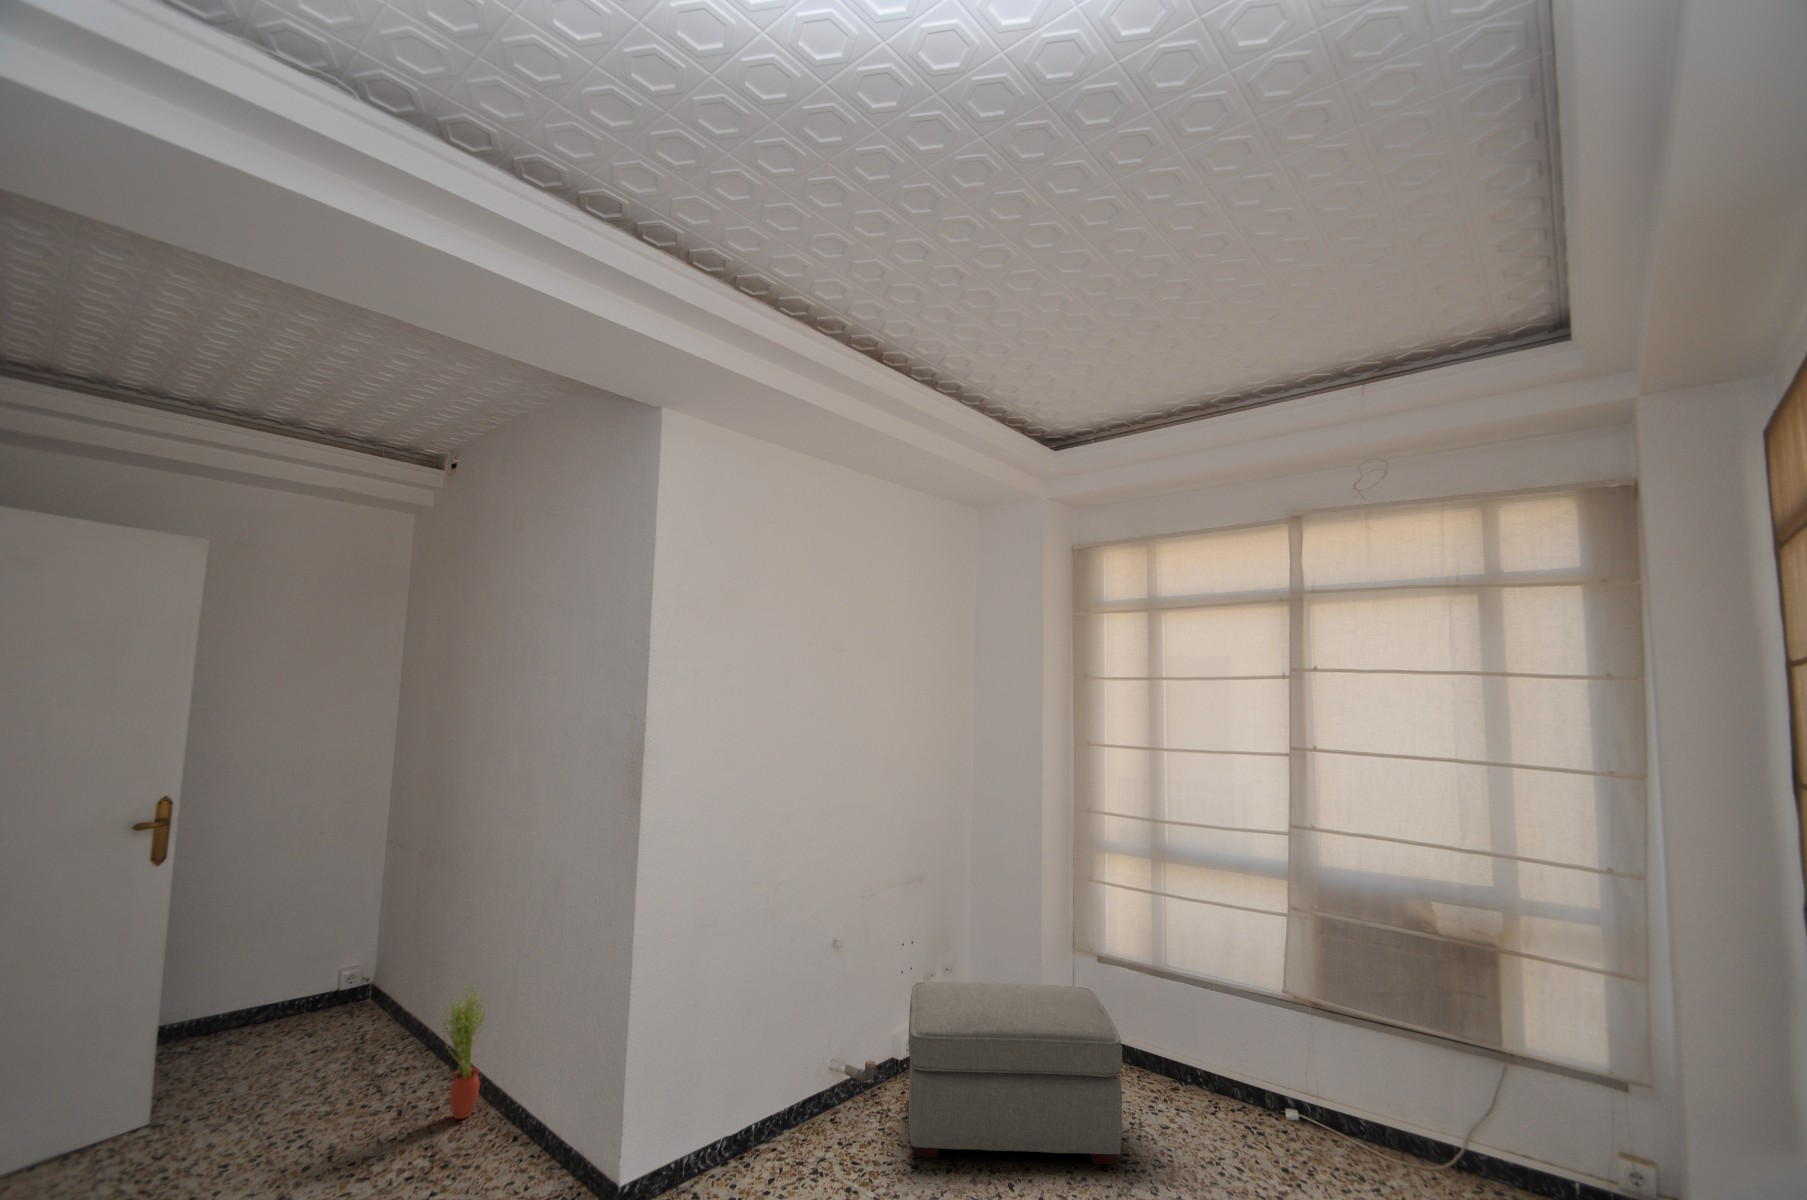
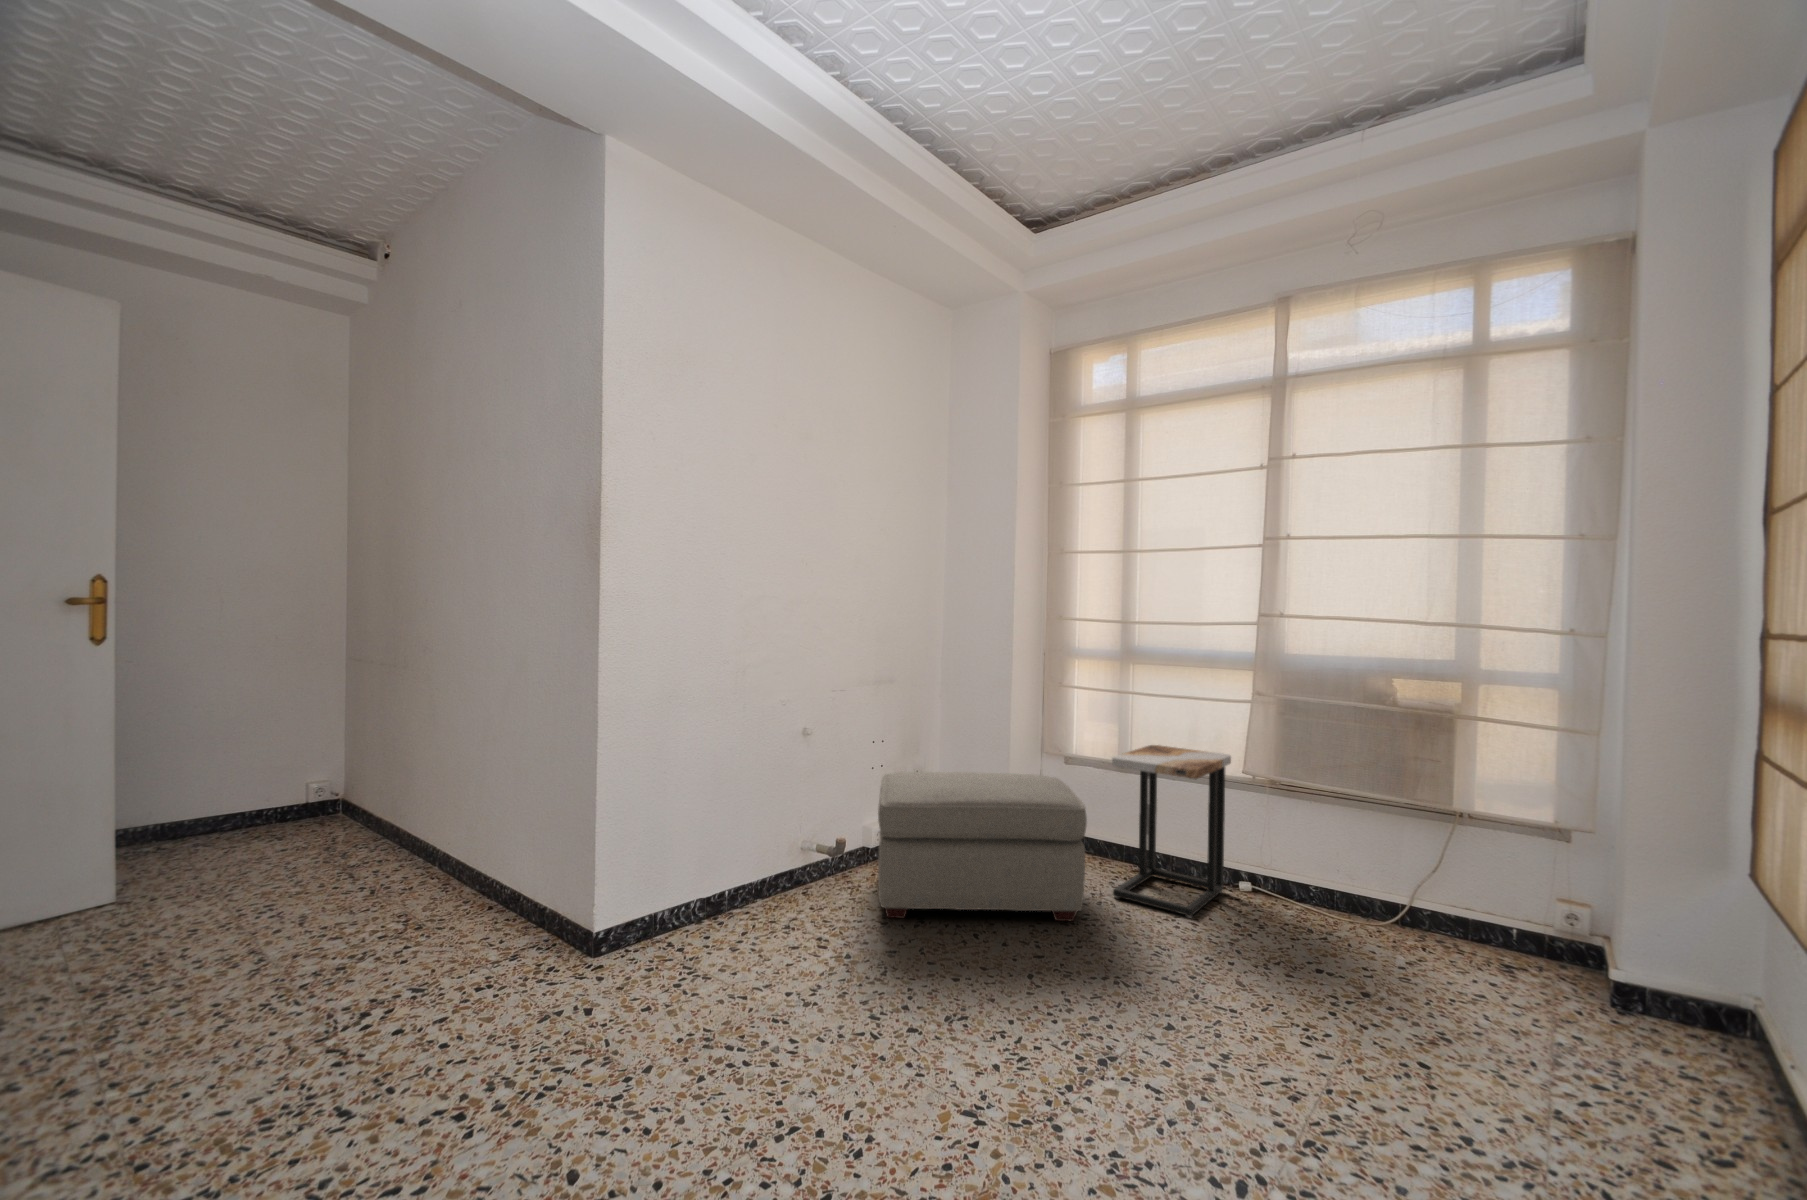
side table: none [1146,952,1269,1160] -> present [1112,745,1231,917]
potted plant: present [441,987,486,1119] -> none [407,771,454,895]

